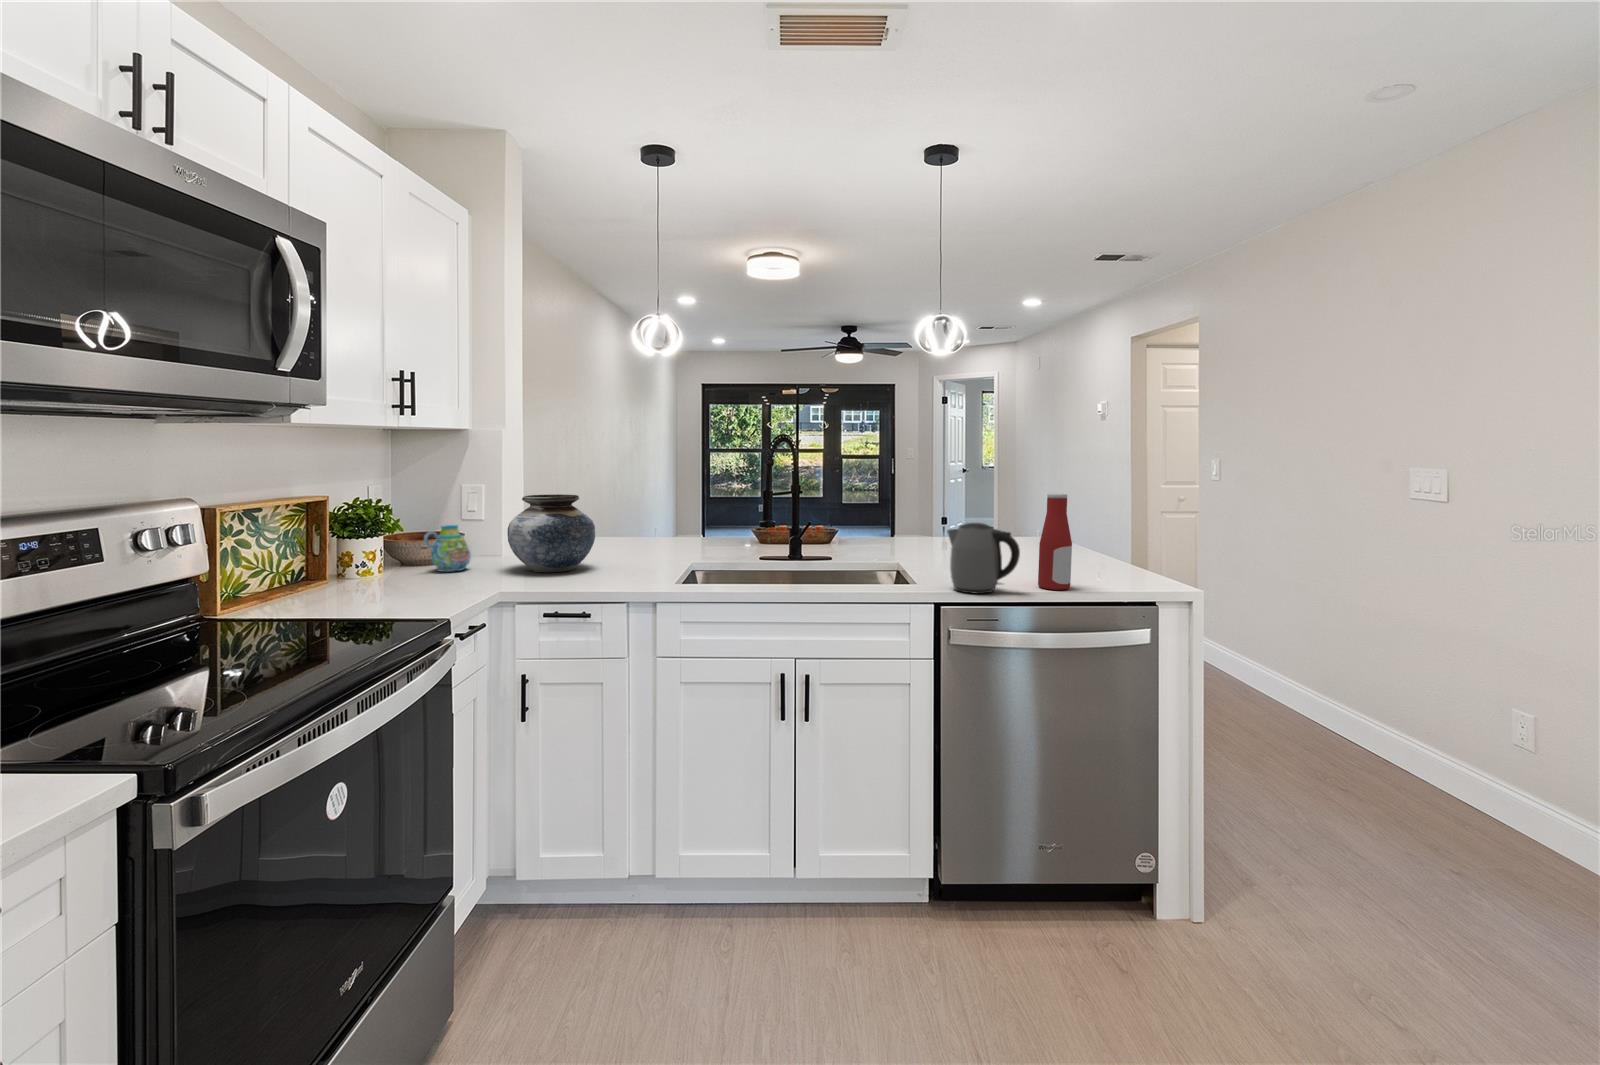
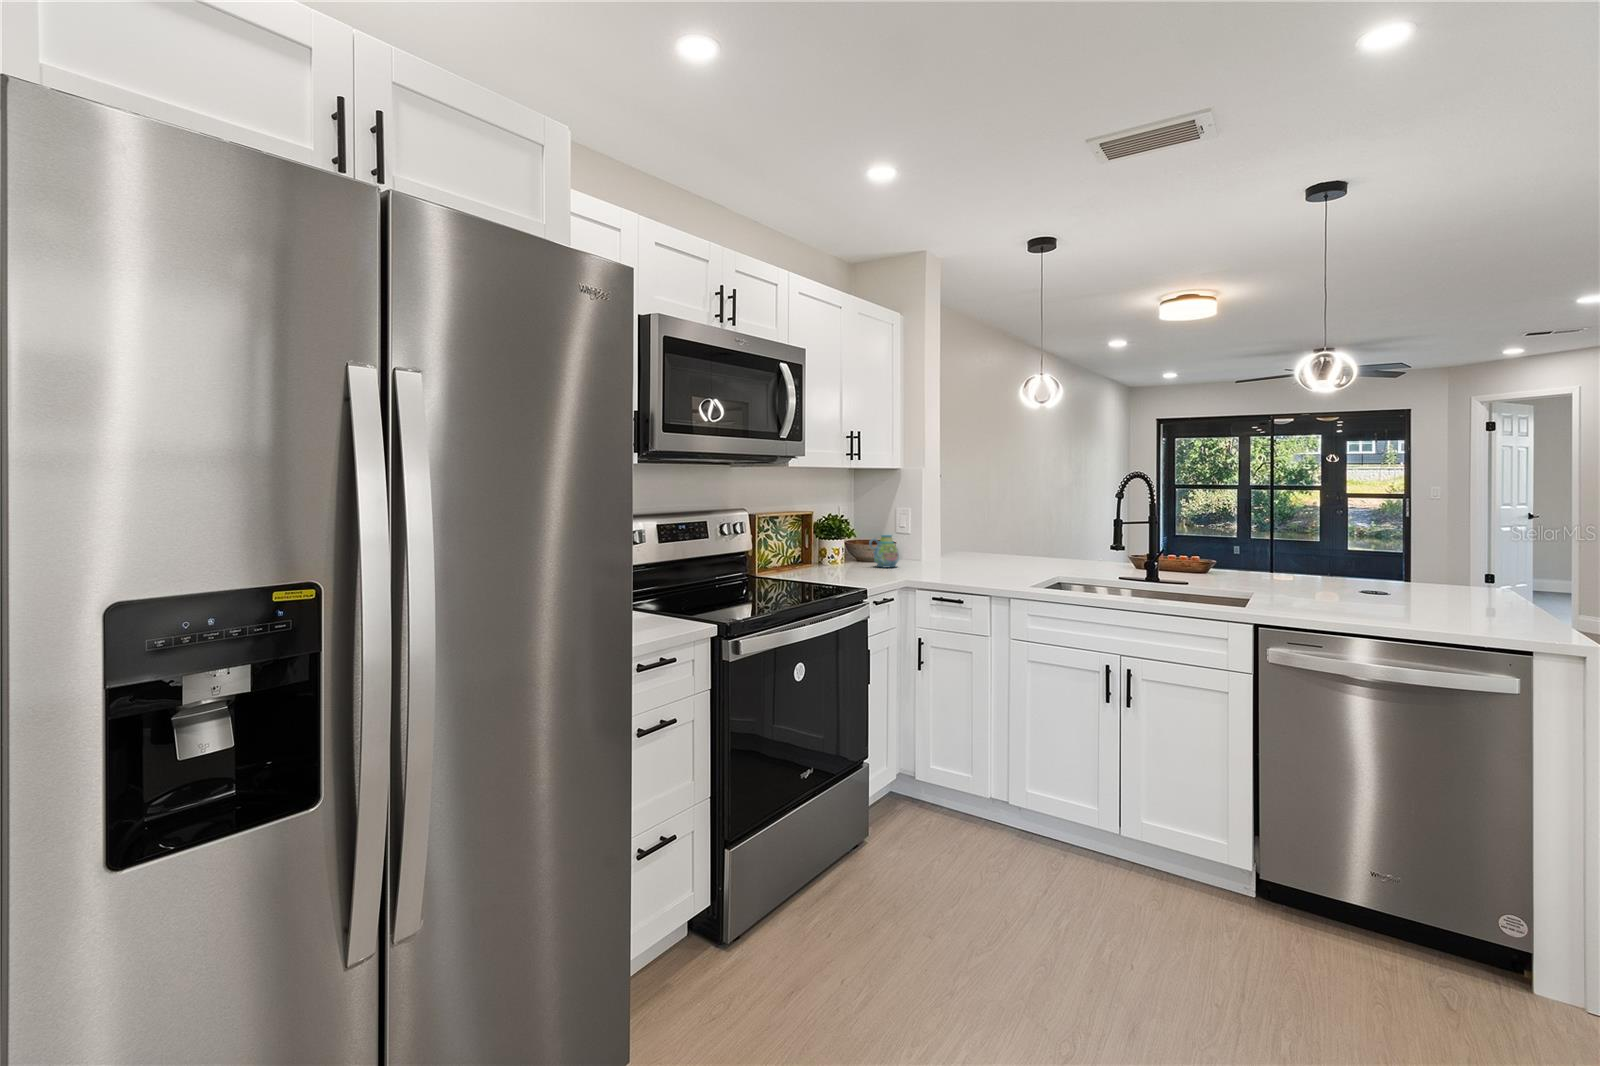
bottle: present [1038,493,1072,590] -> none [1401,518,1443,618]
vase: present [508,494,595,572] -> none [923,515,986,572]
kettle: present [947,523,1020,594] -> none [1286,544,1364,612]

